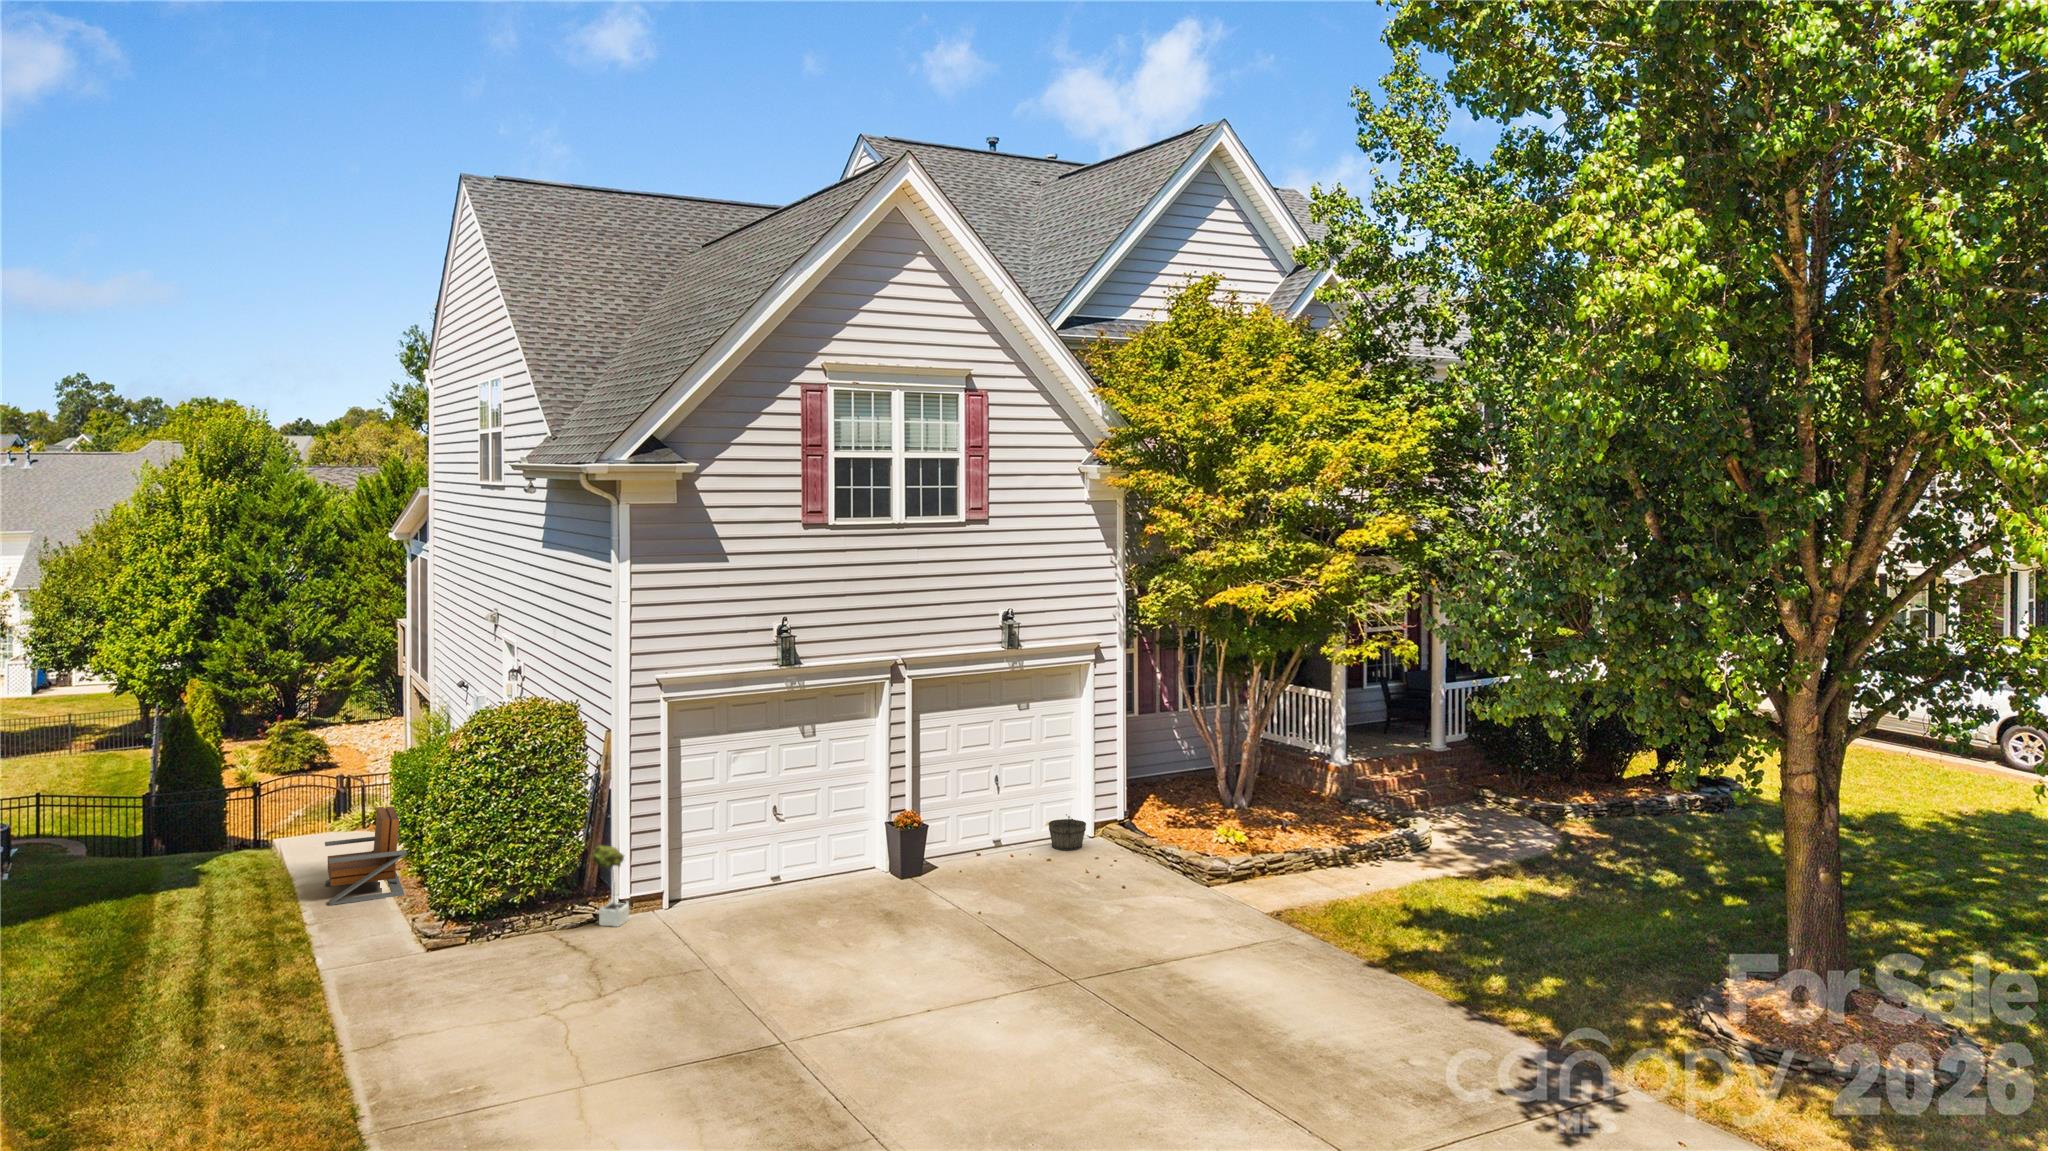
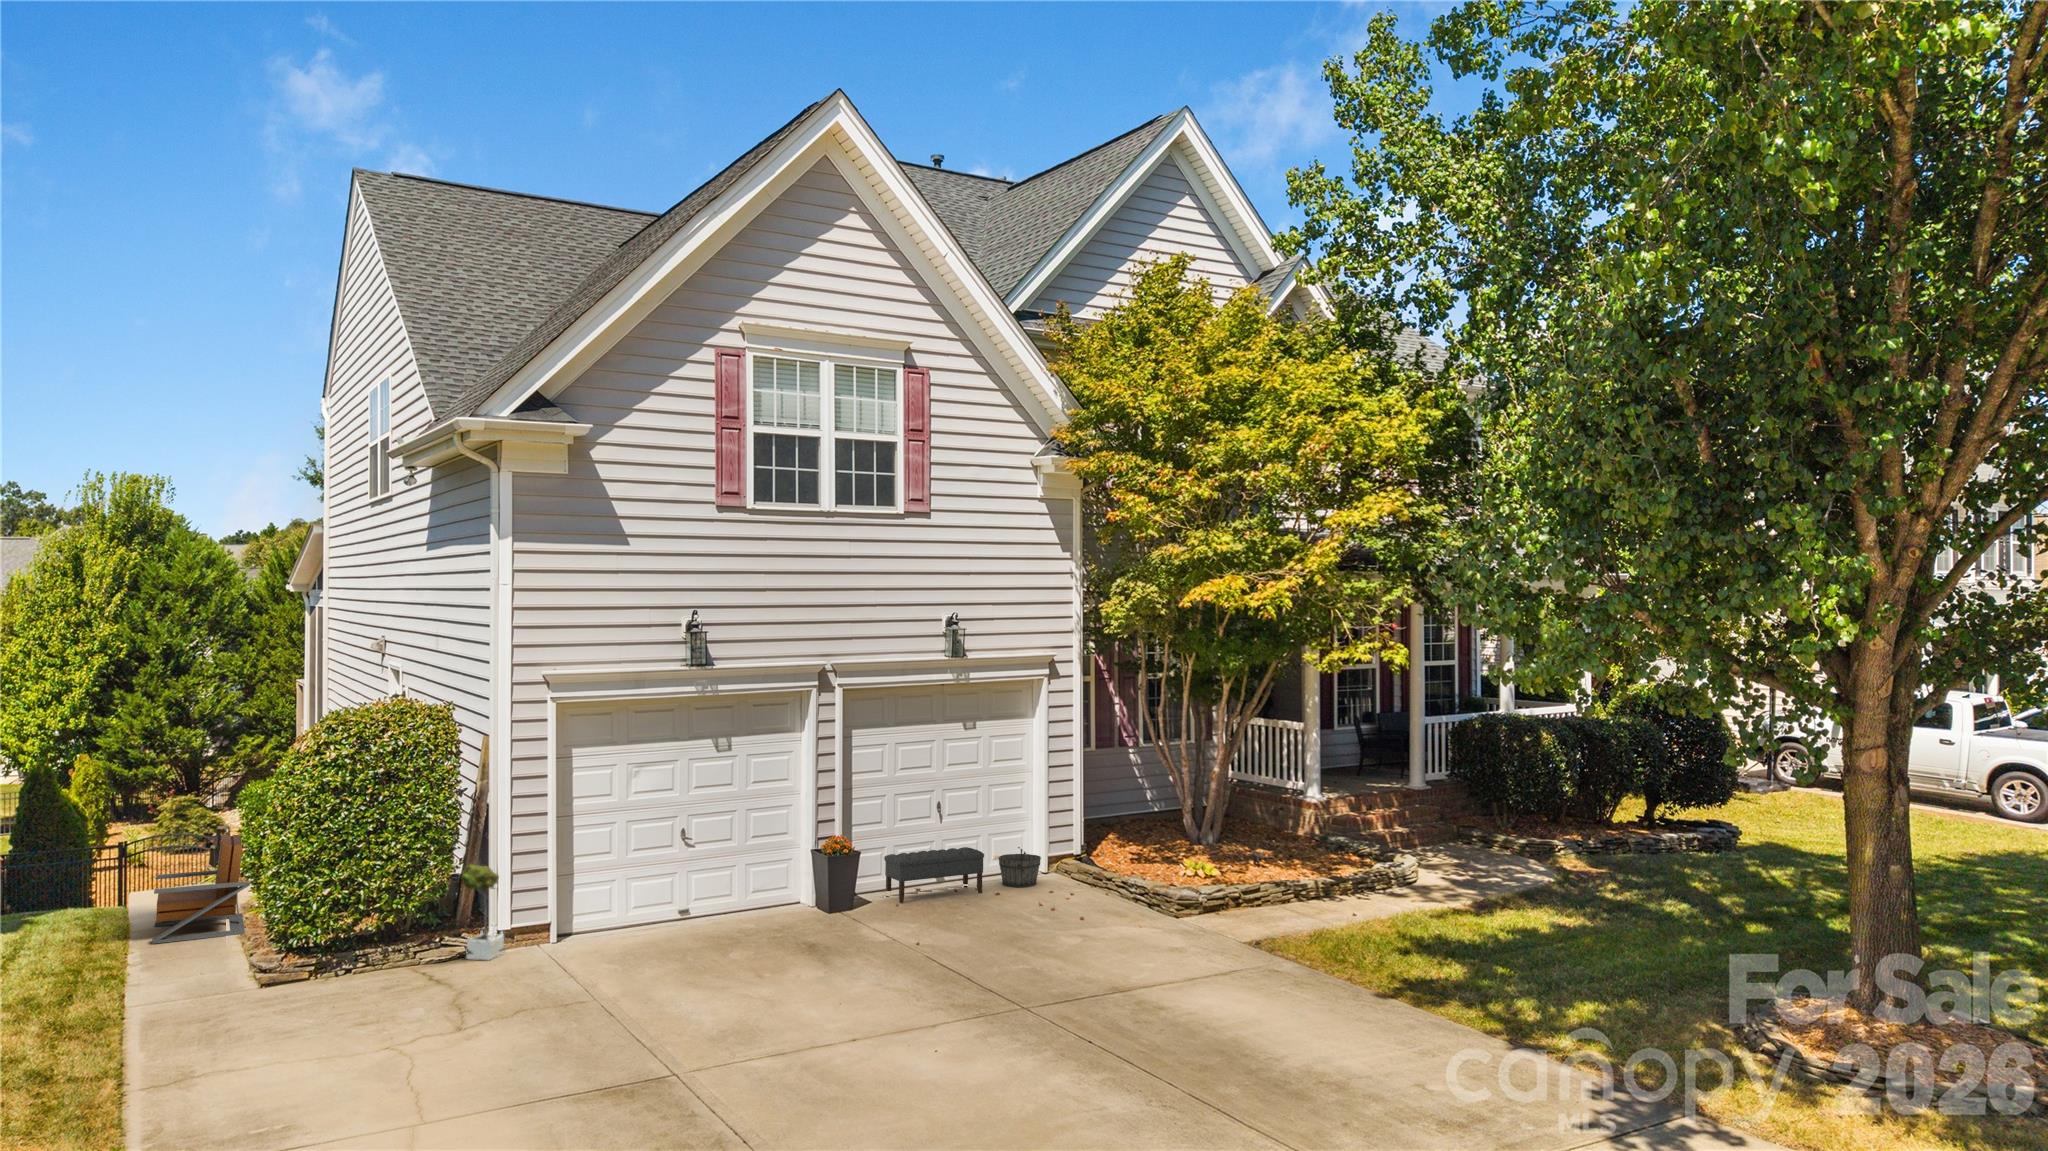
bench: none [949,815,1037,867] -> present [884,847,984,903]

